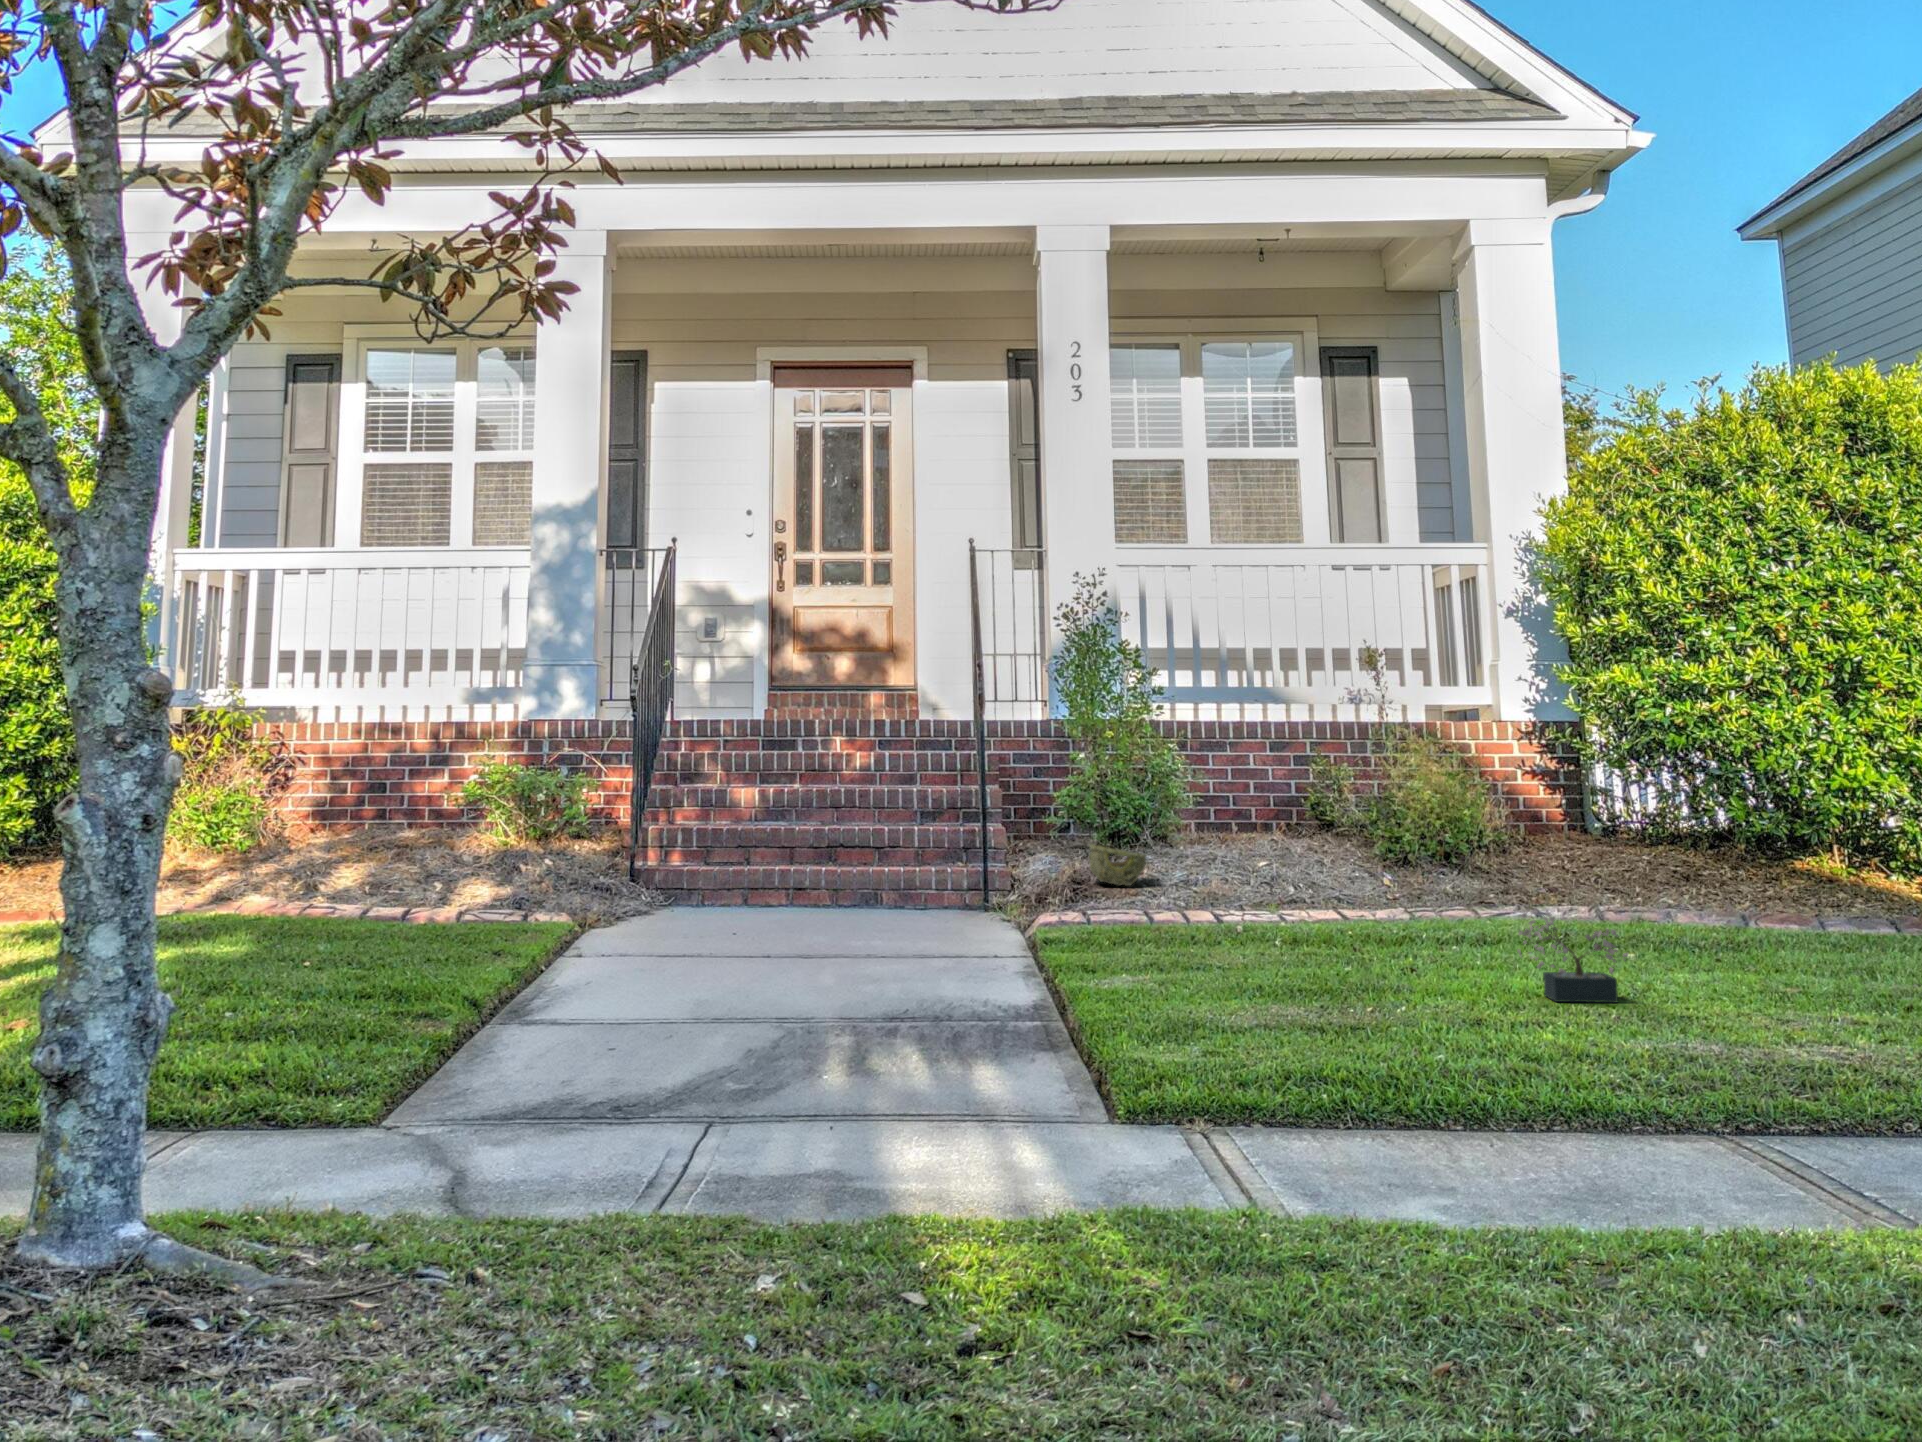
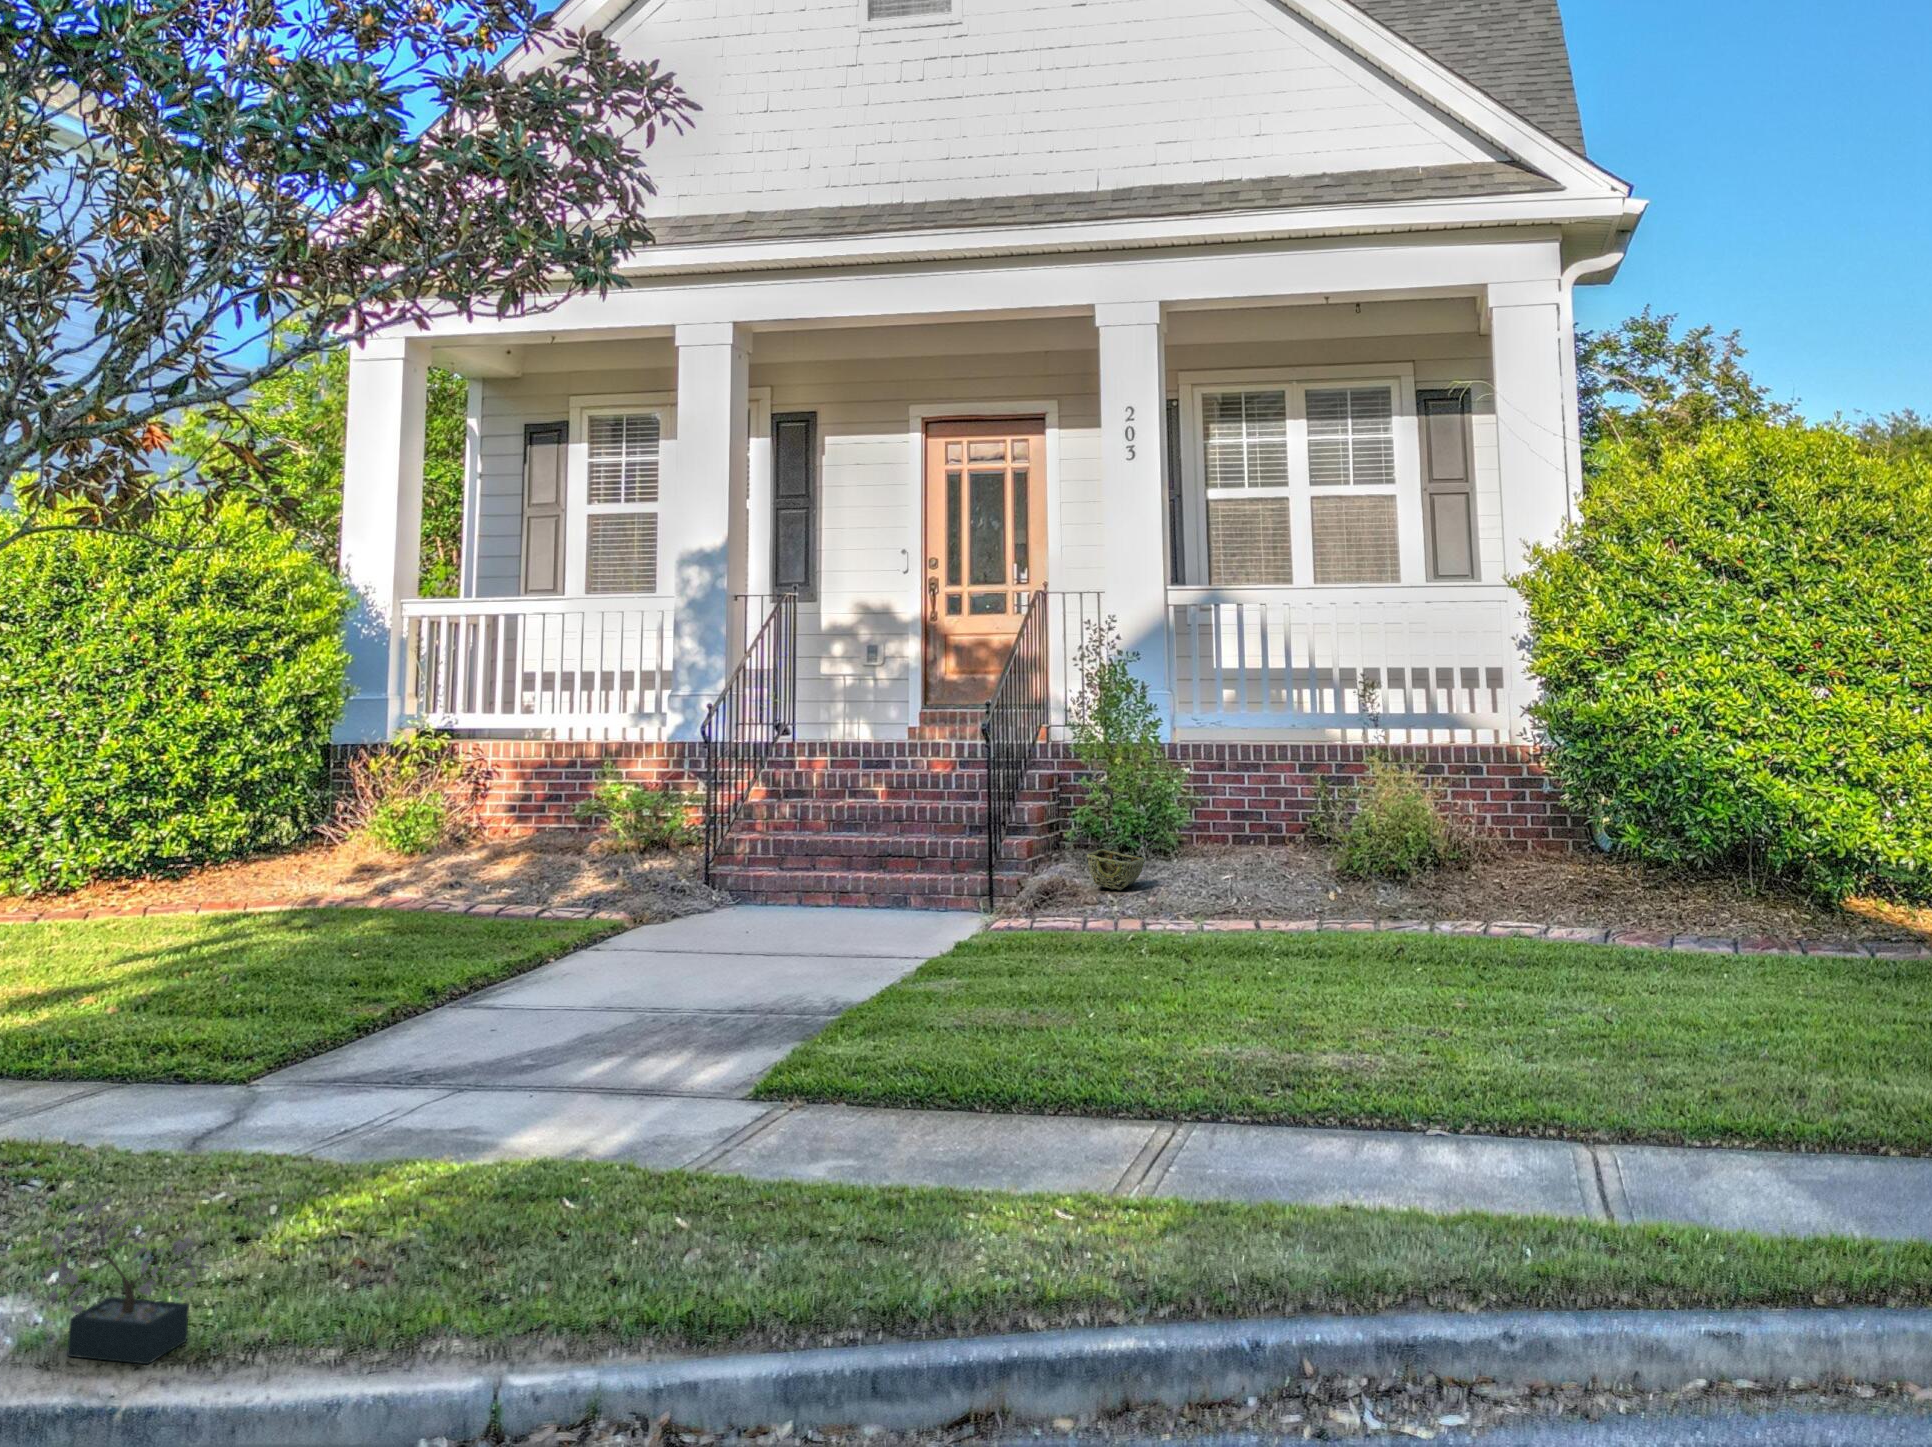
decorative plant: present [1517,909,1629,1003] -> present [41,1197,210,1364]

